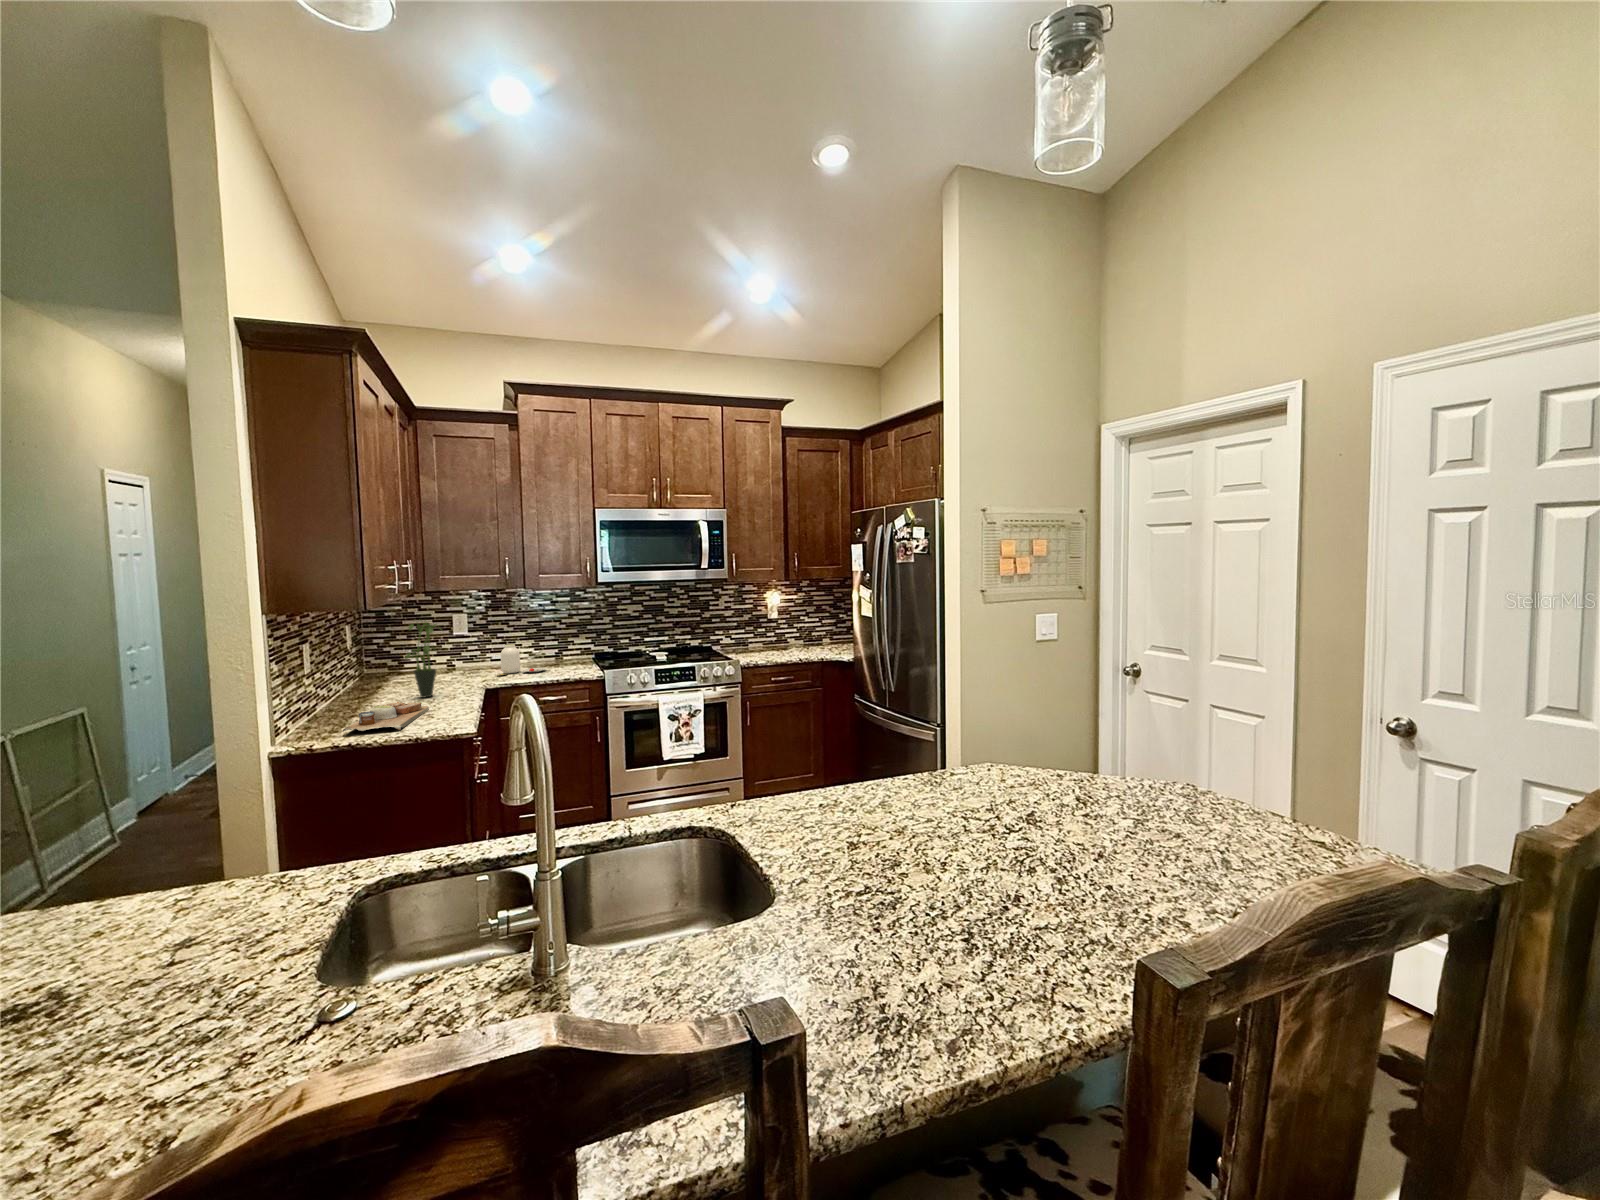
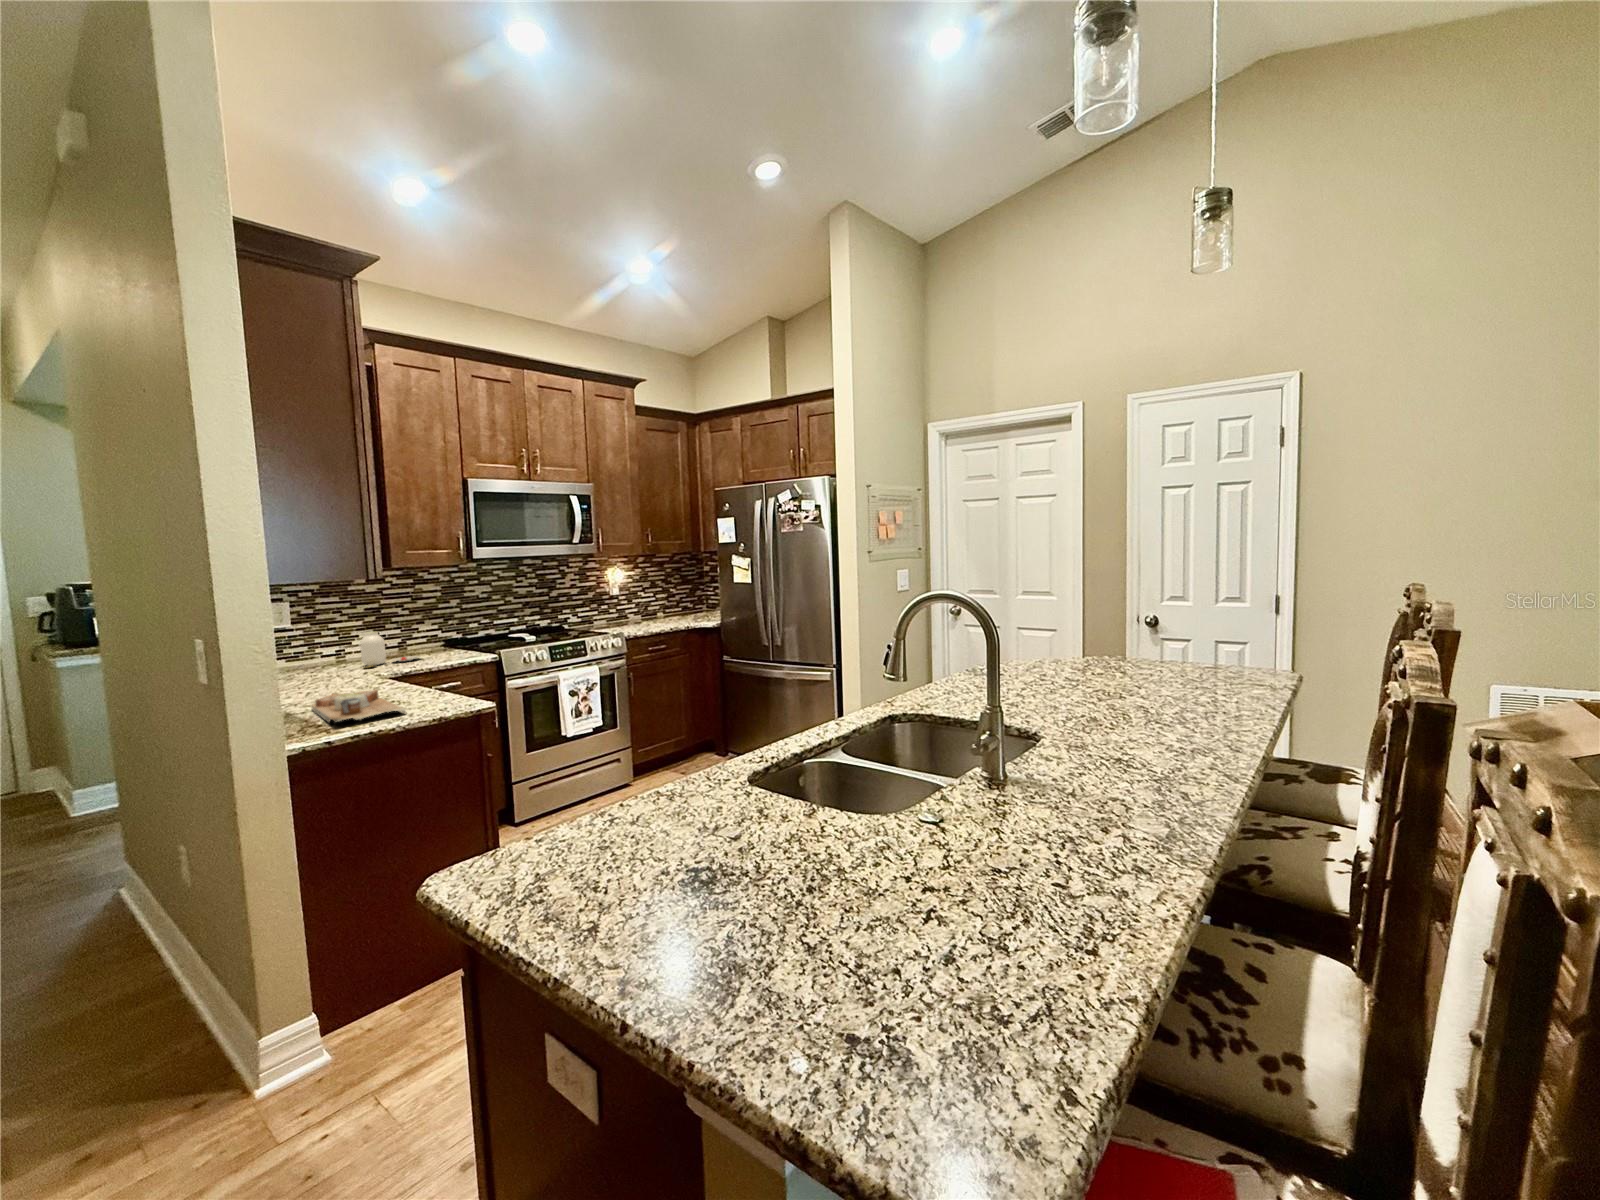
potted plant: present [406,619,436,698] -> none [301,598,344,693]

